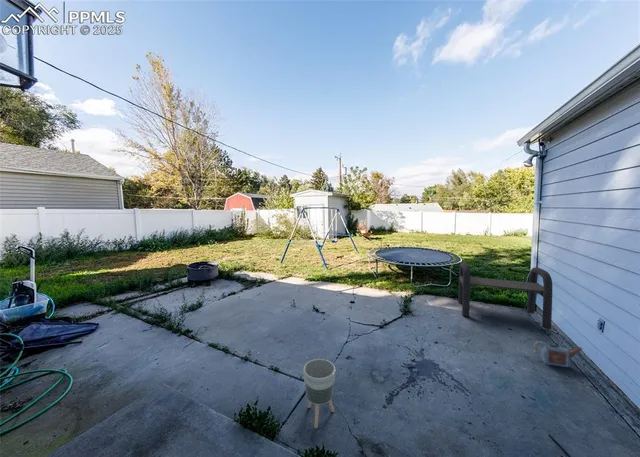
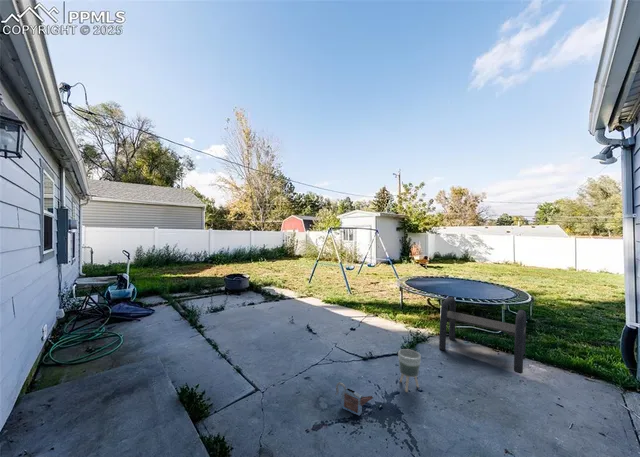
watering can: present [534,341,582,367] -> present [336,382,373,416]
planter: present [303,359,335,428] -> present [398,349,421,392]

